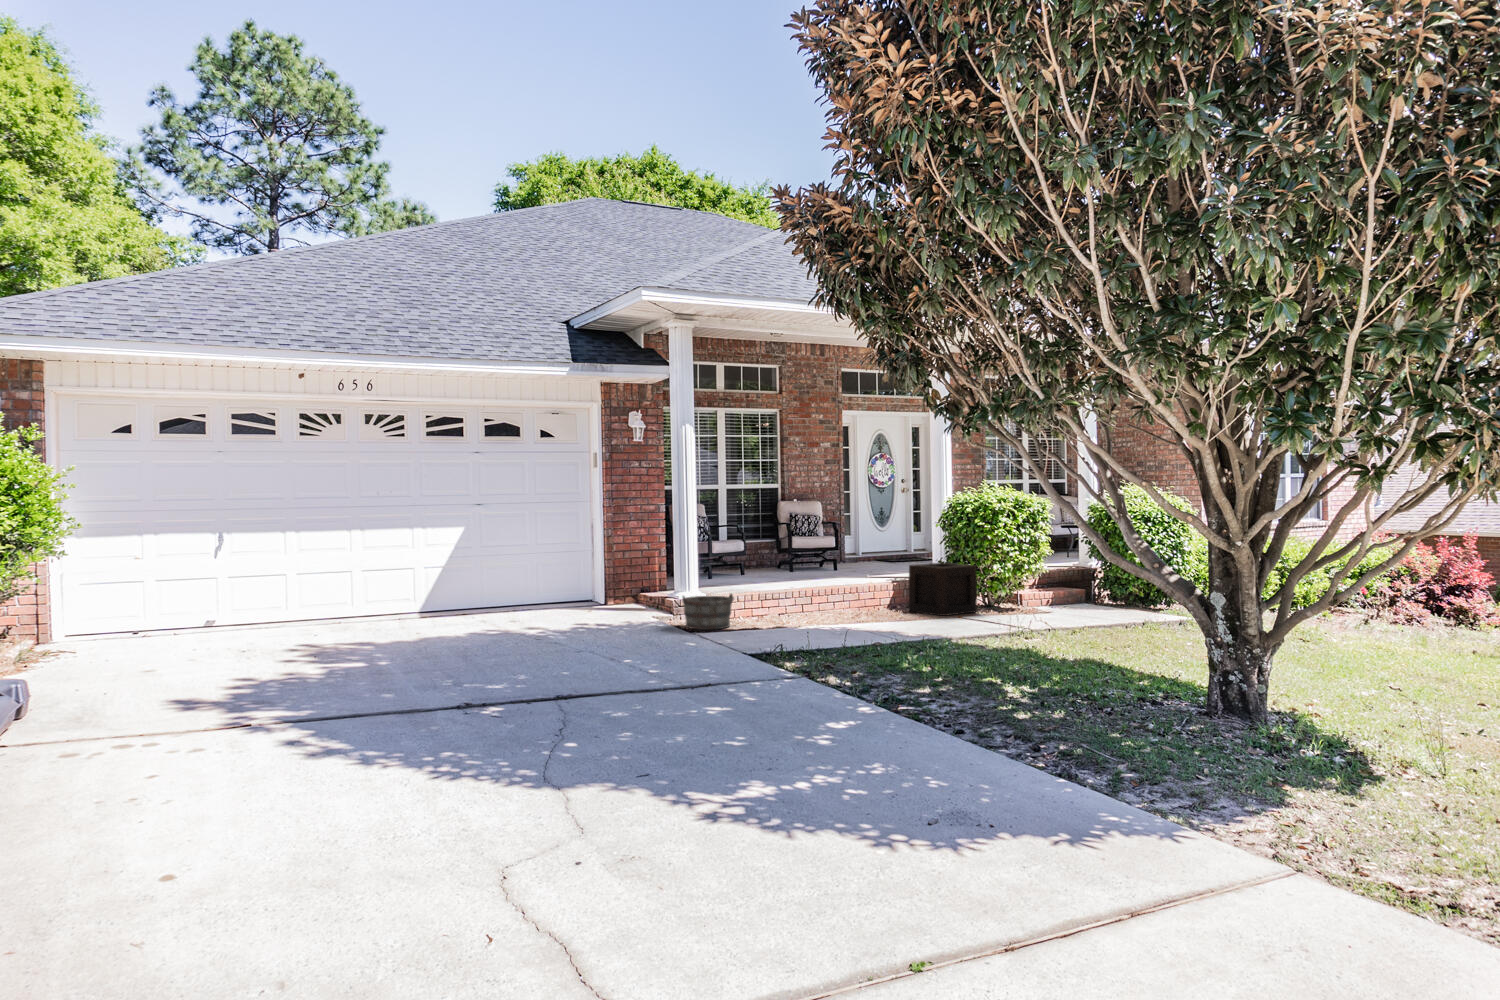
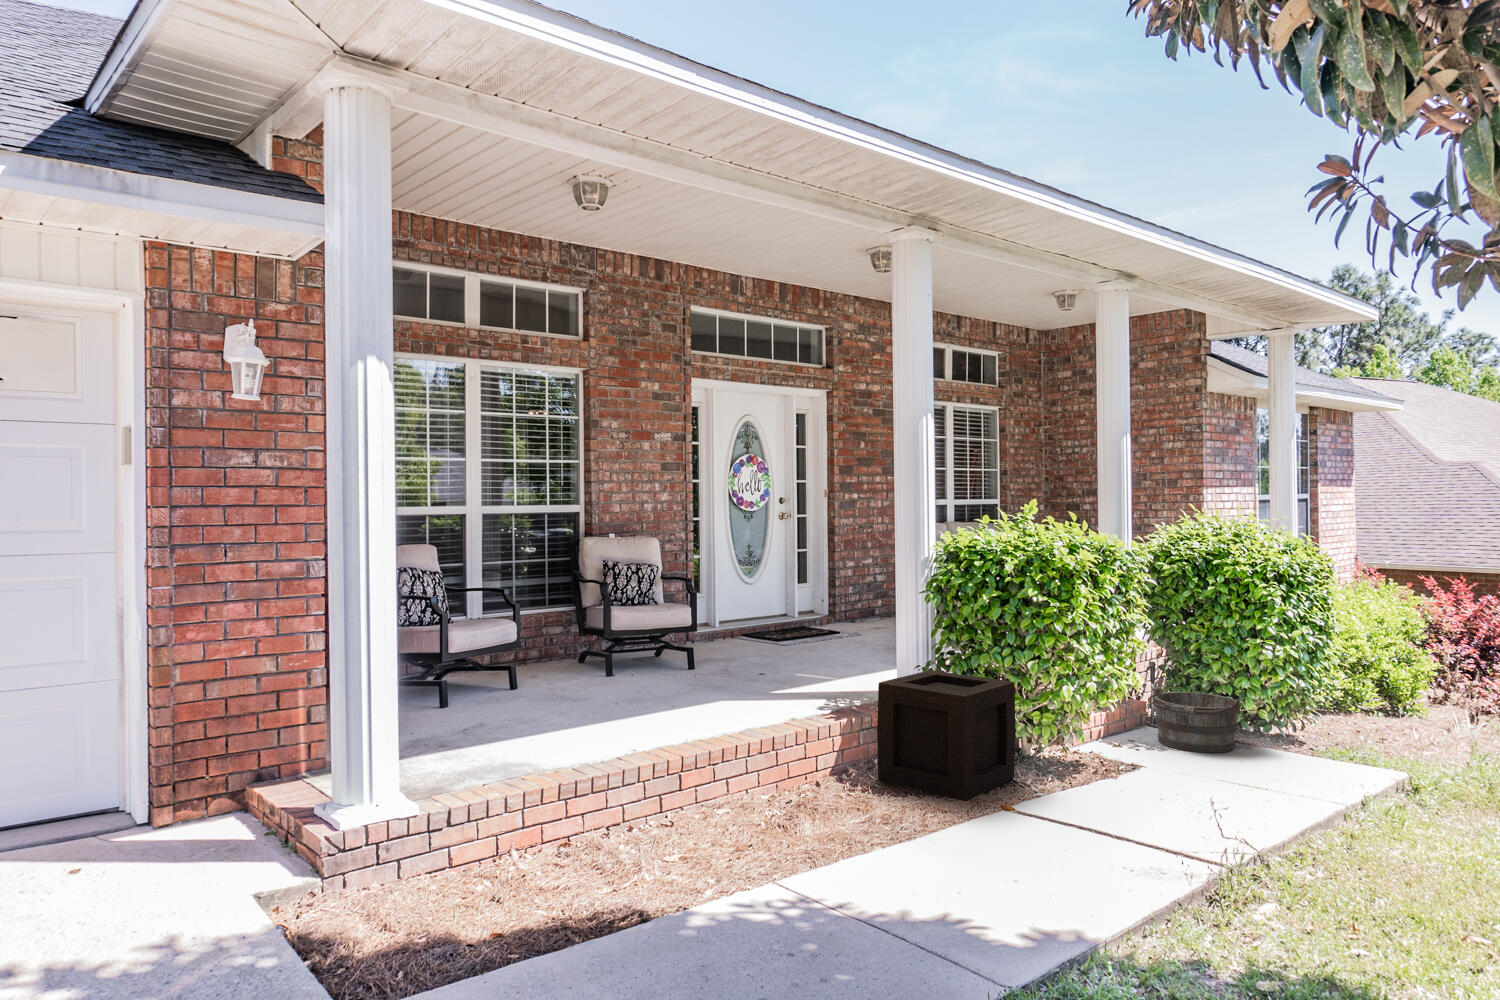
bucket: present [683,594,734,630] -> present [1148,687,1241,753]

